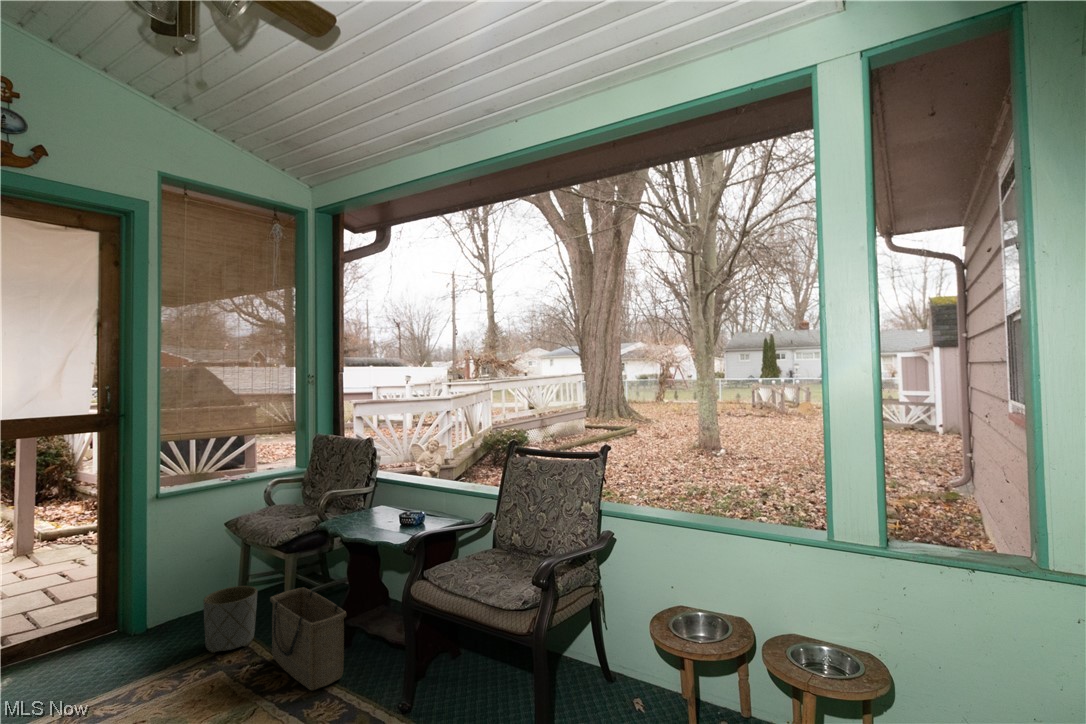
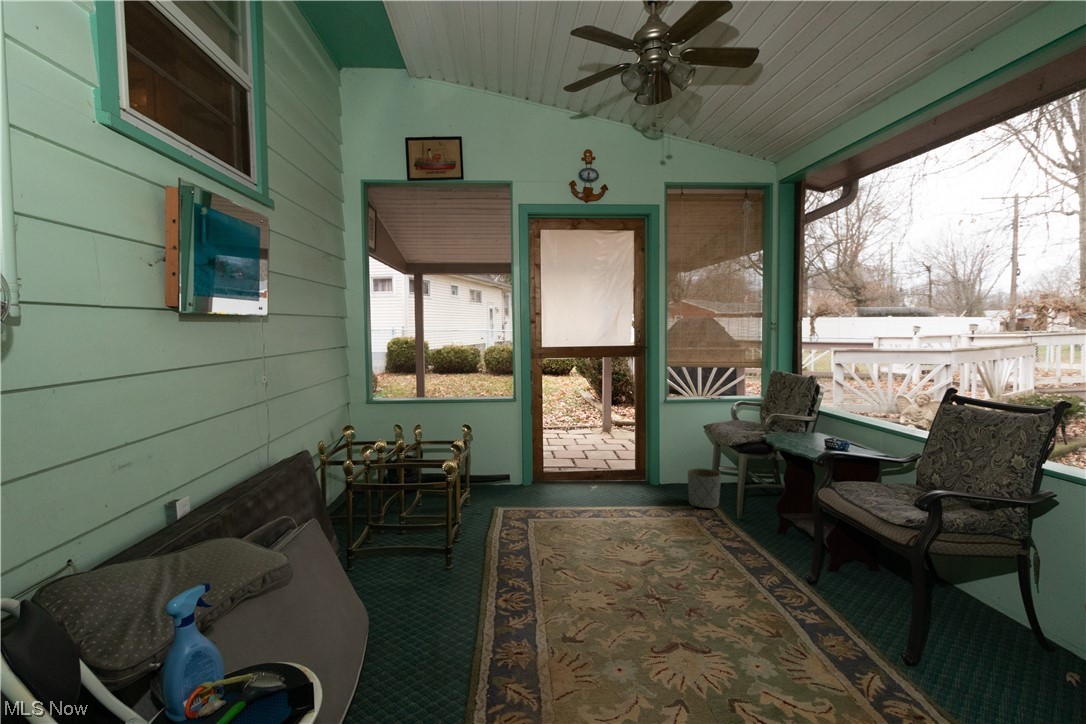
basket: present [270,588,346,690] -> none [726,479,774,548]

